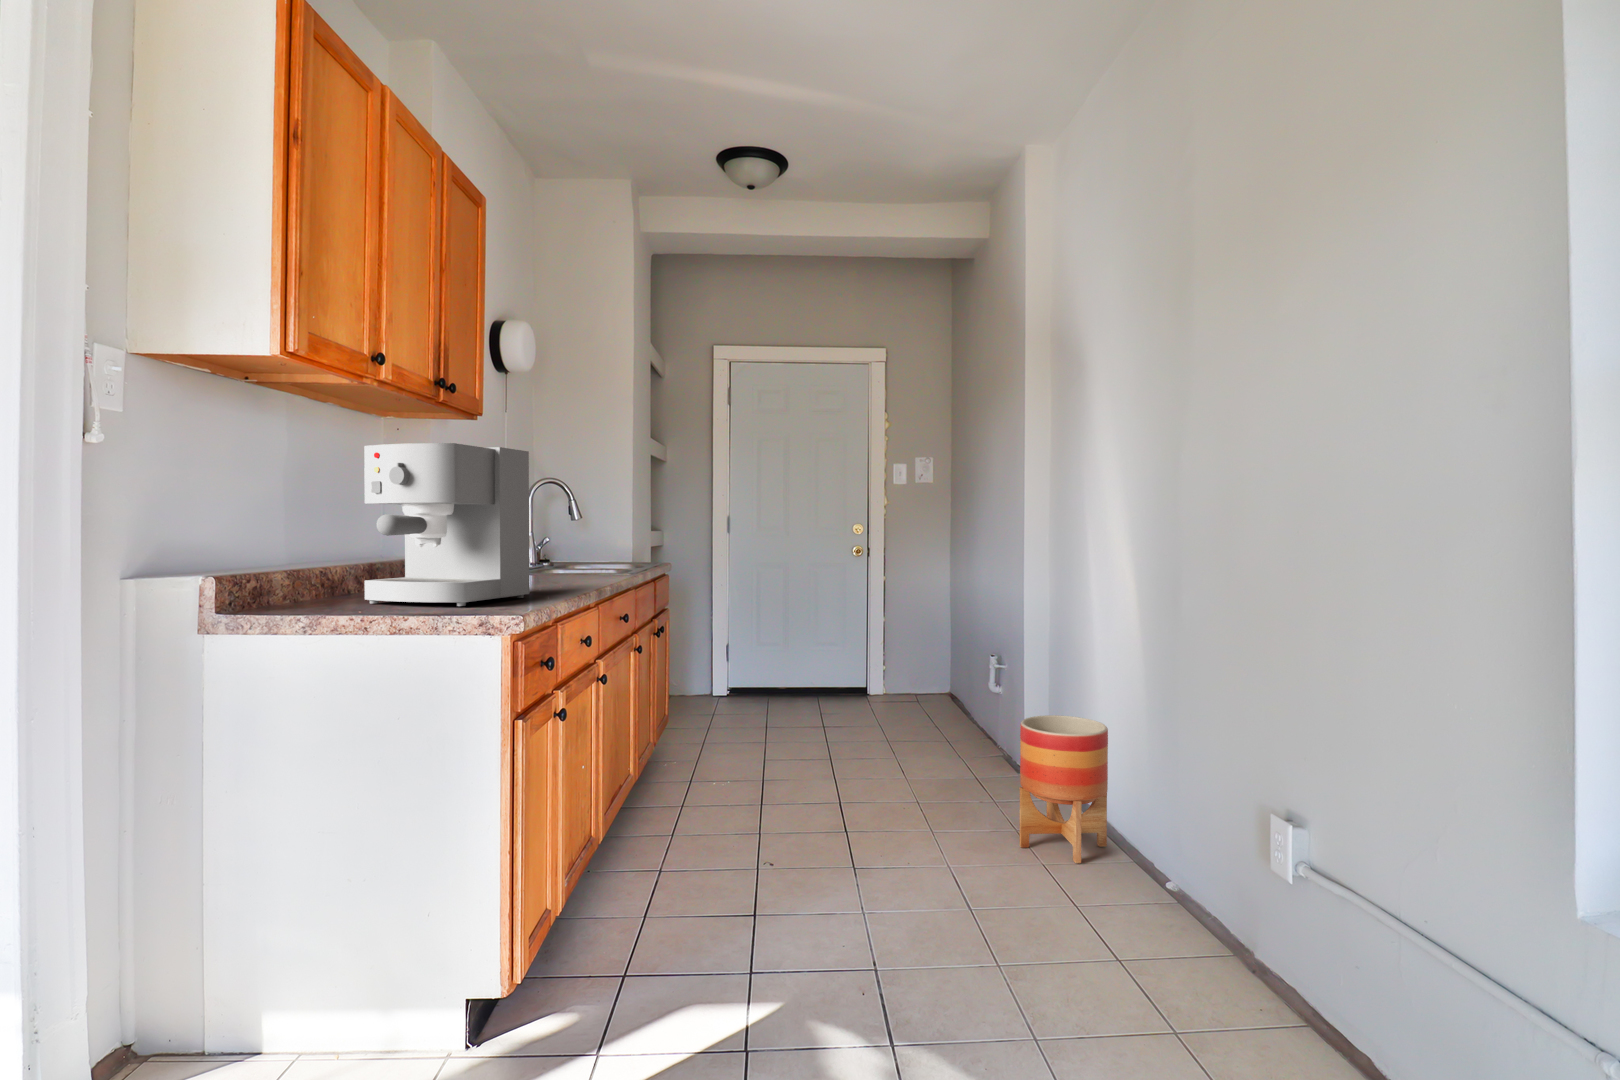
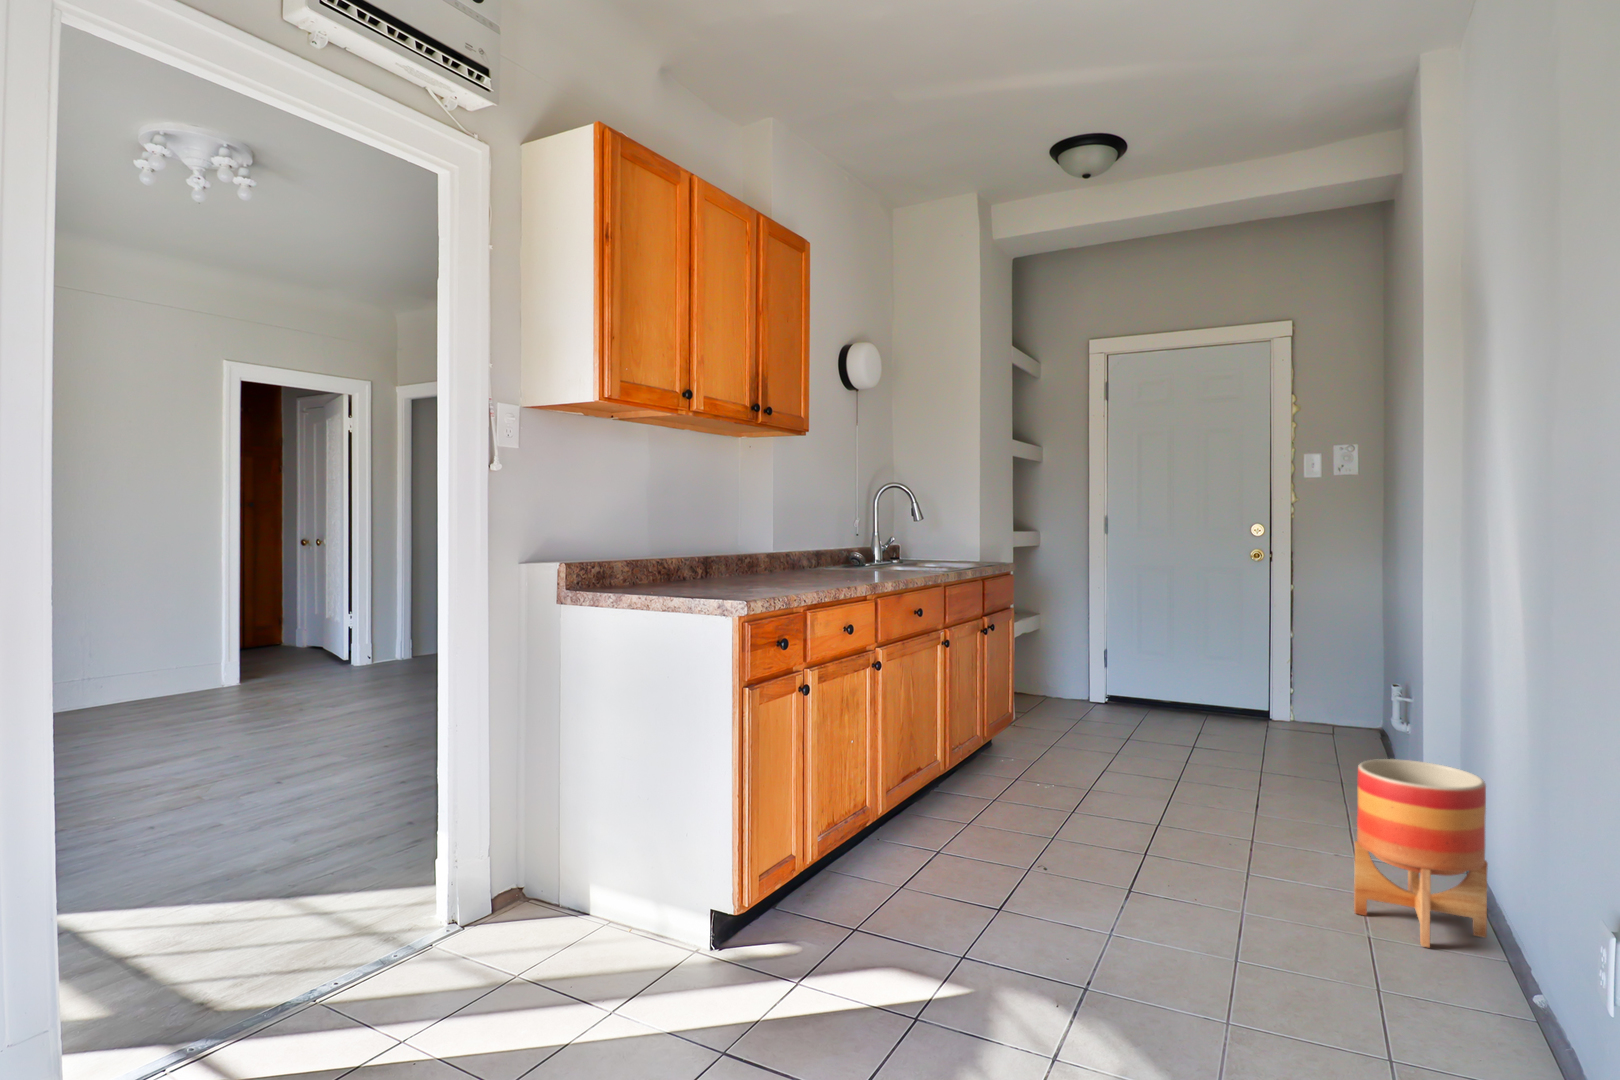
coffee maker: present [364,443,529,606] -> none [662,460,796,593]

